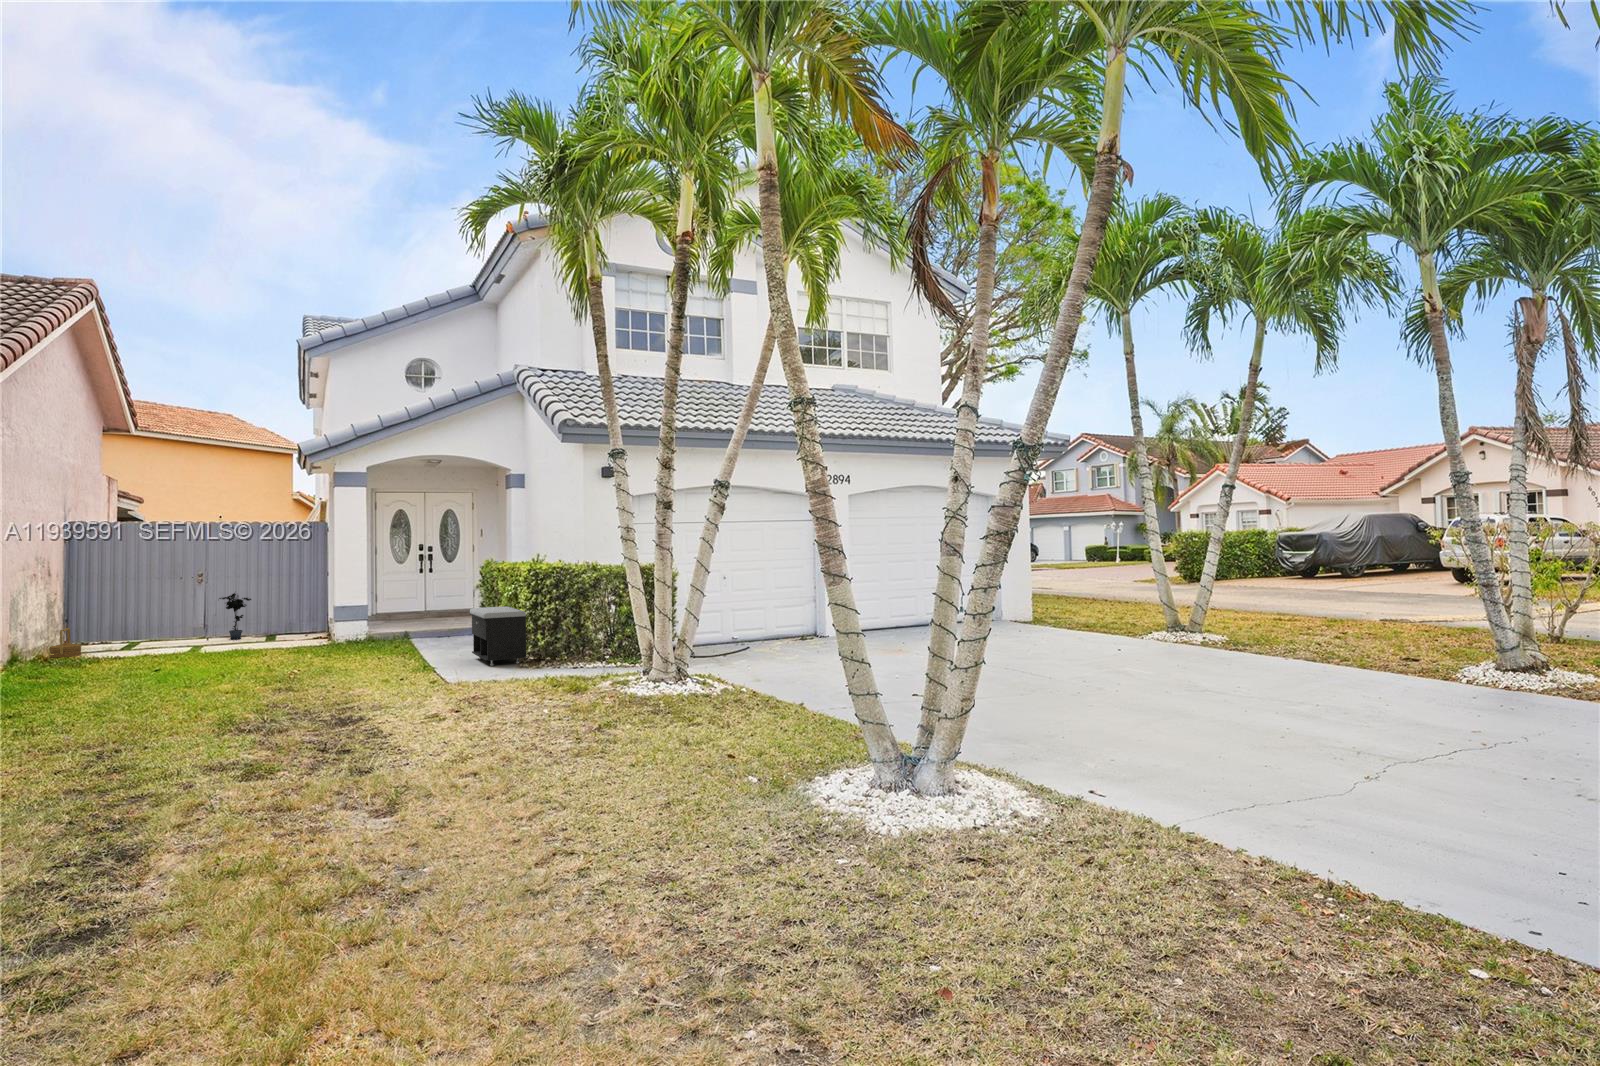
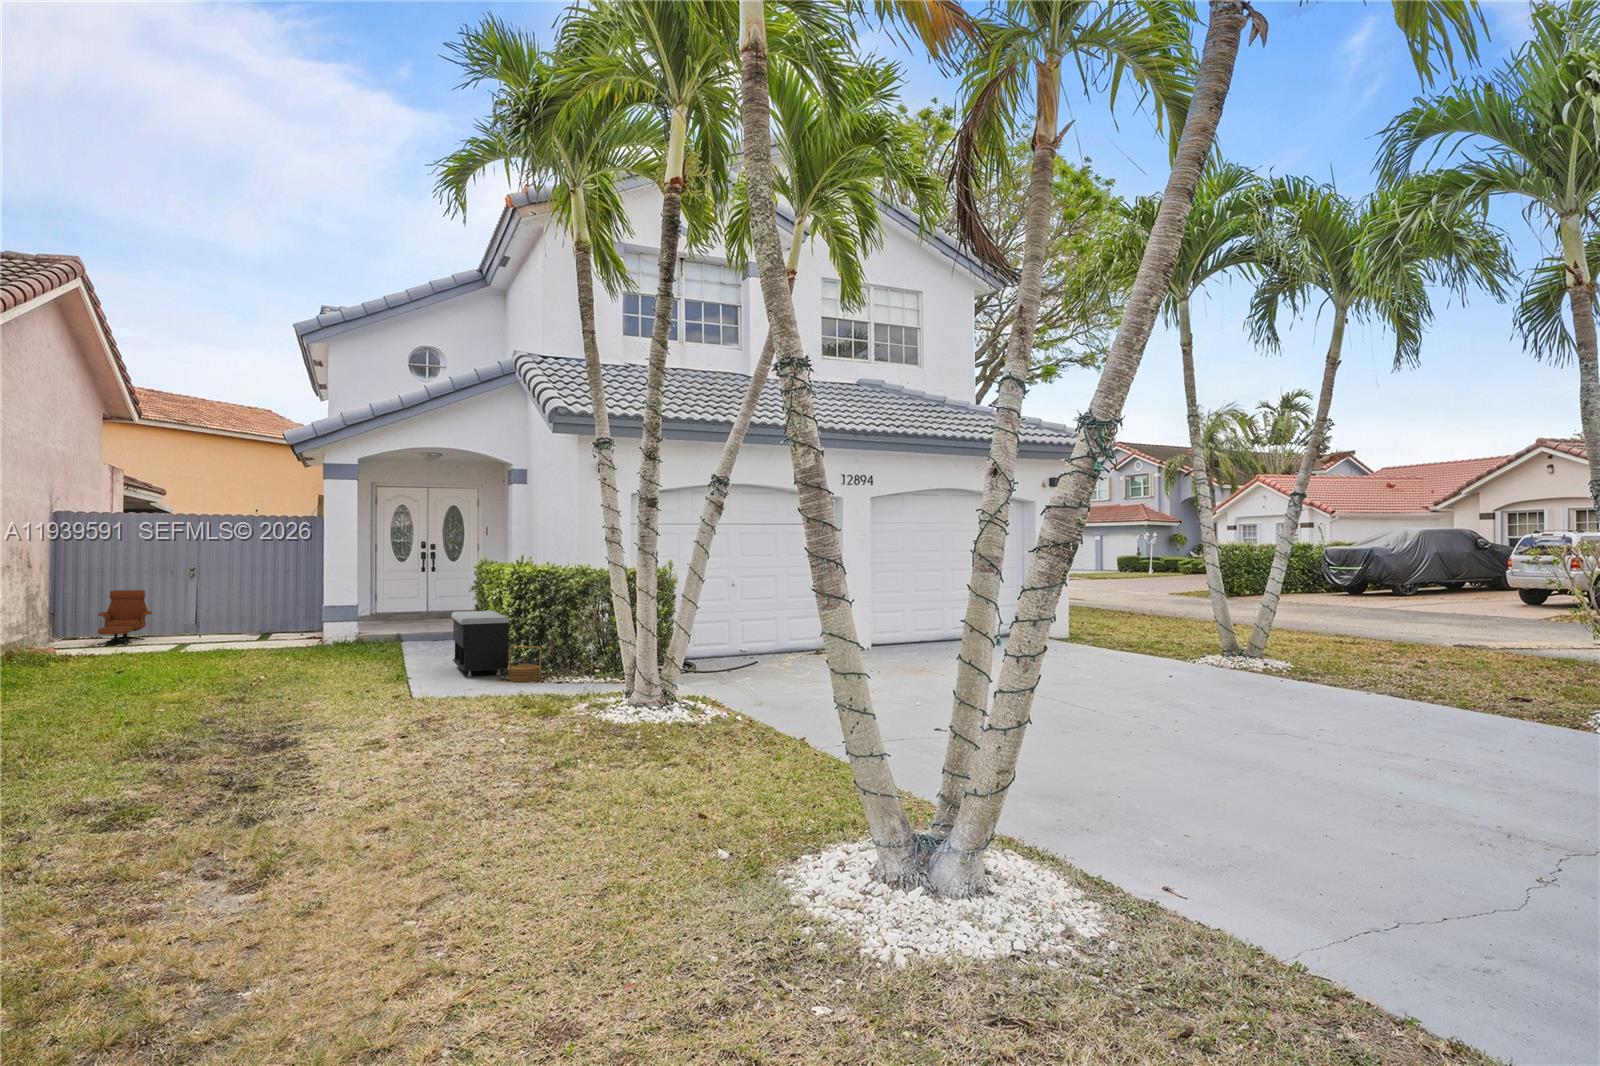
potted plant: present [219,593,251,640] -> none [204,587,239,637]
lounge chair: none [119,596,169,649] -> present [98,590,152,646]
woven basket: present [49,628,81,657] -> present [509,645,542,682]

